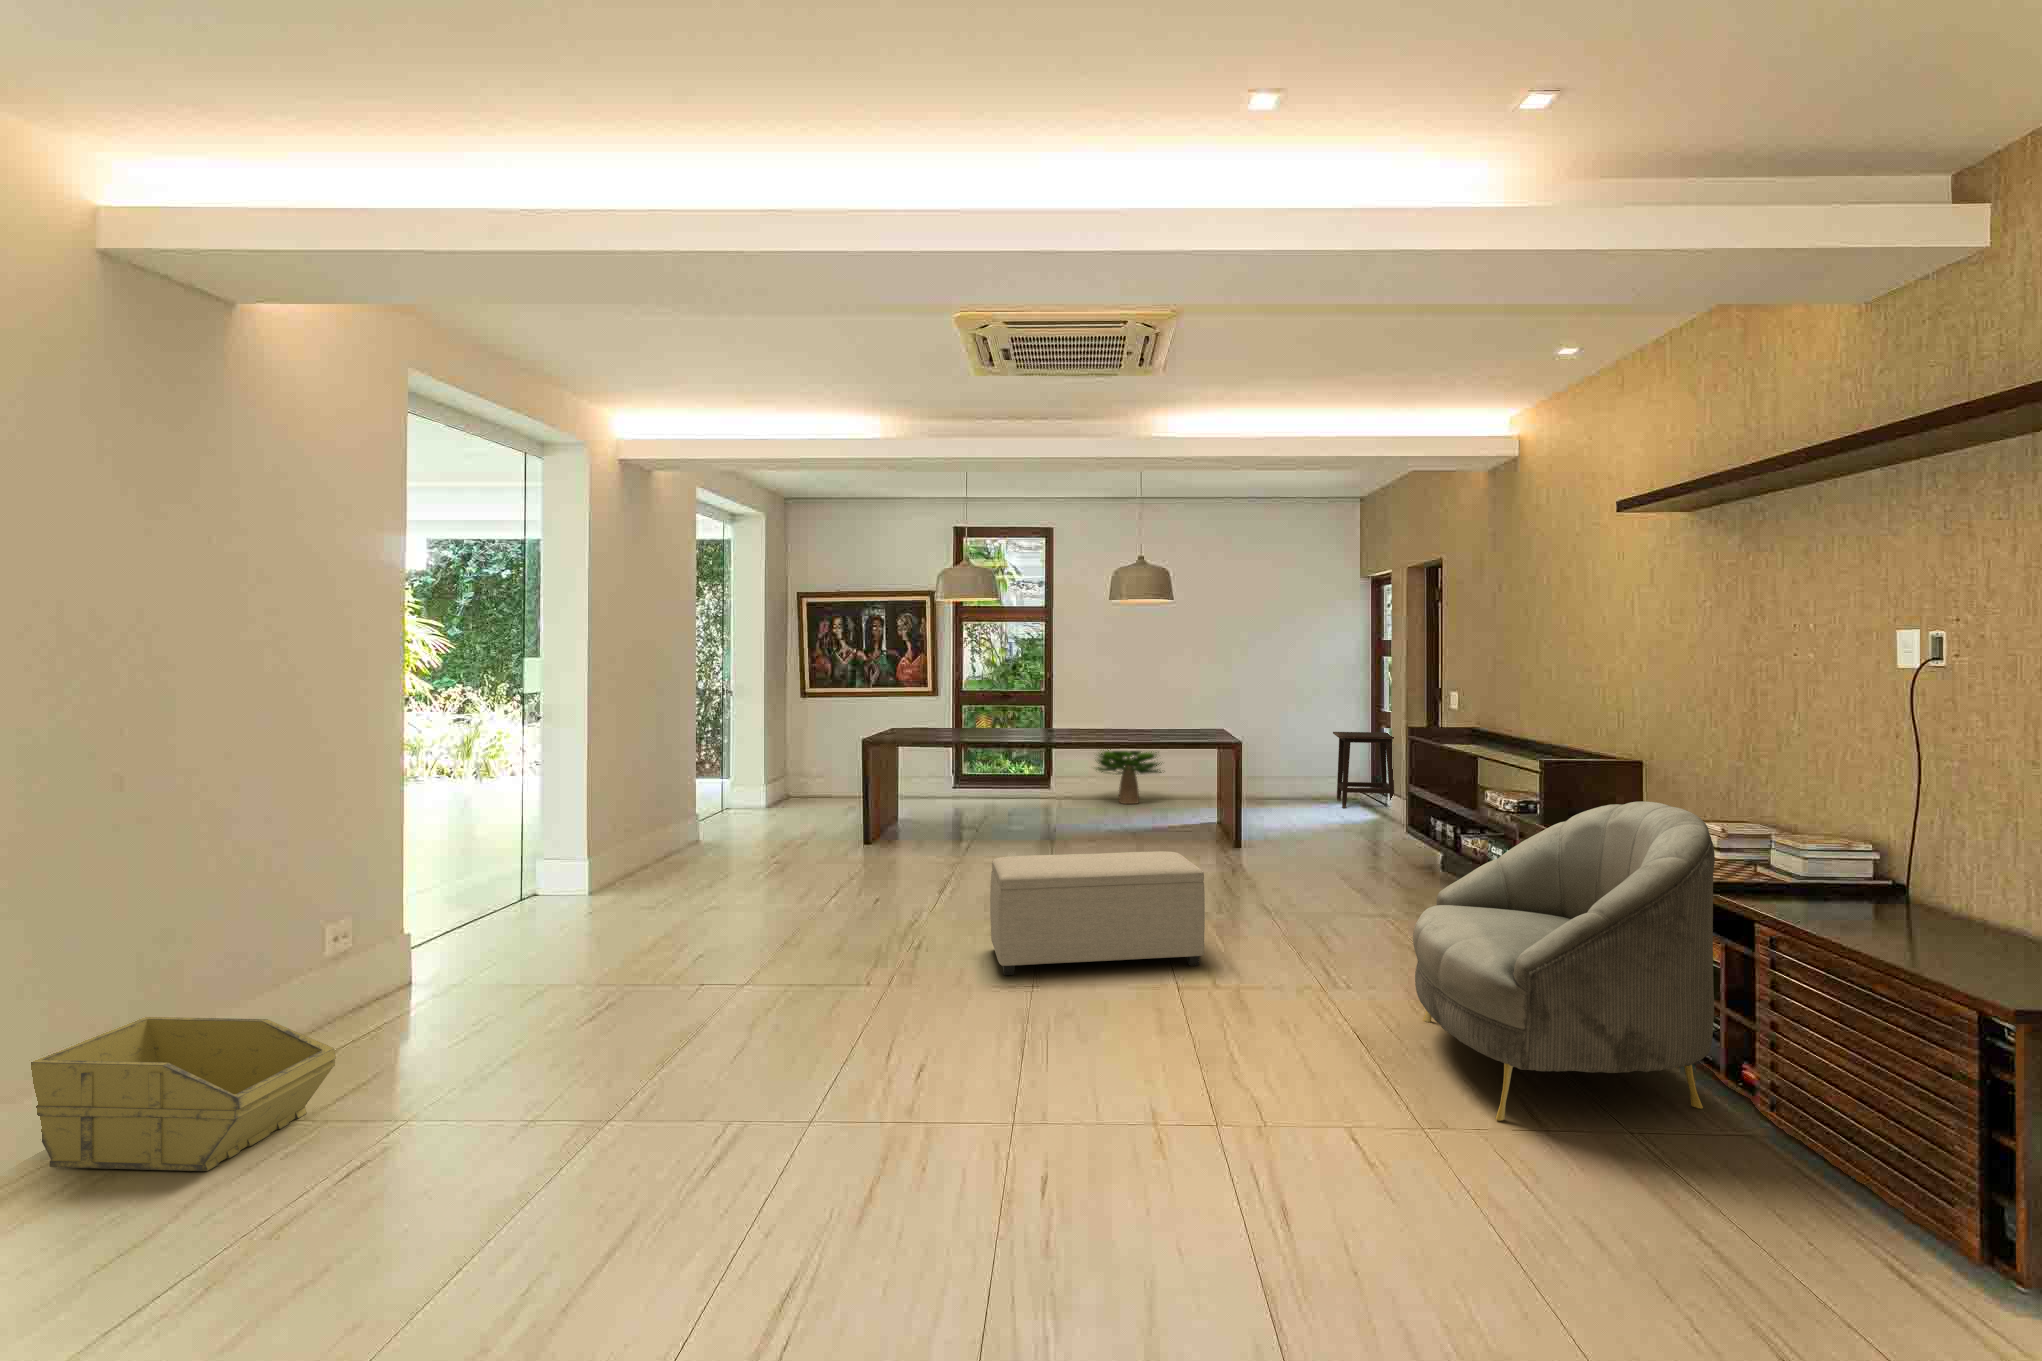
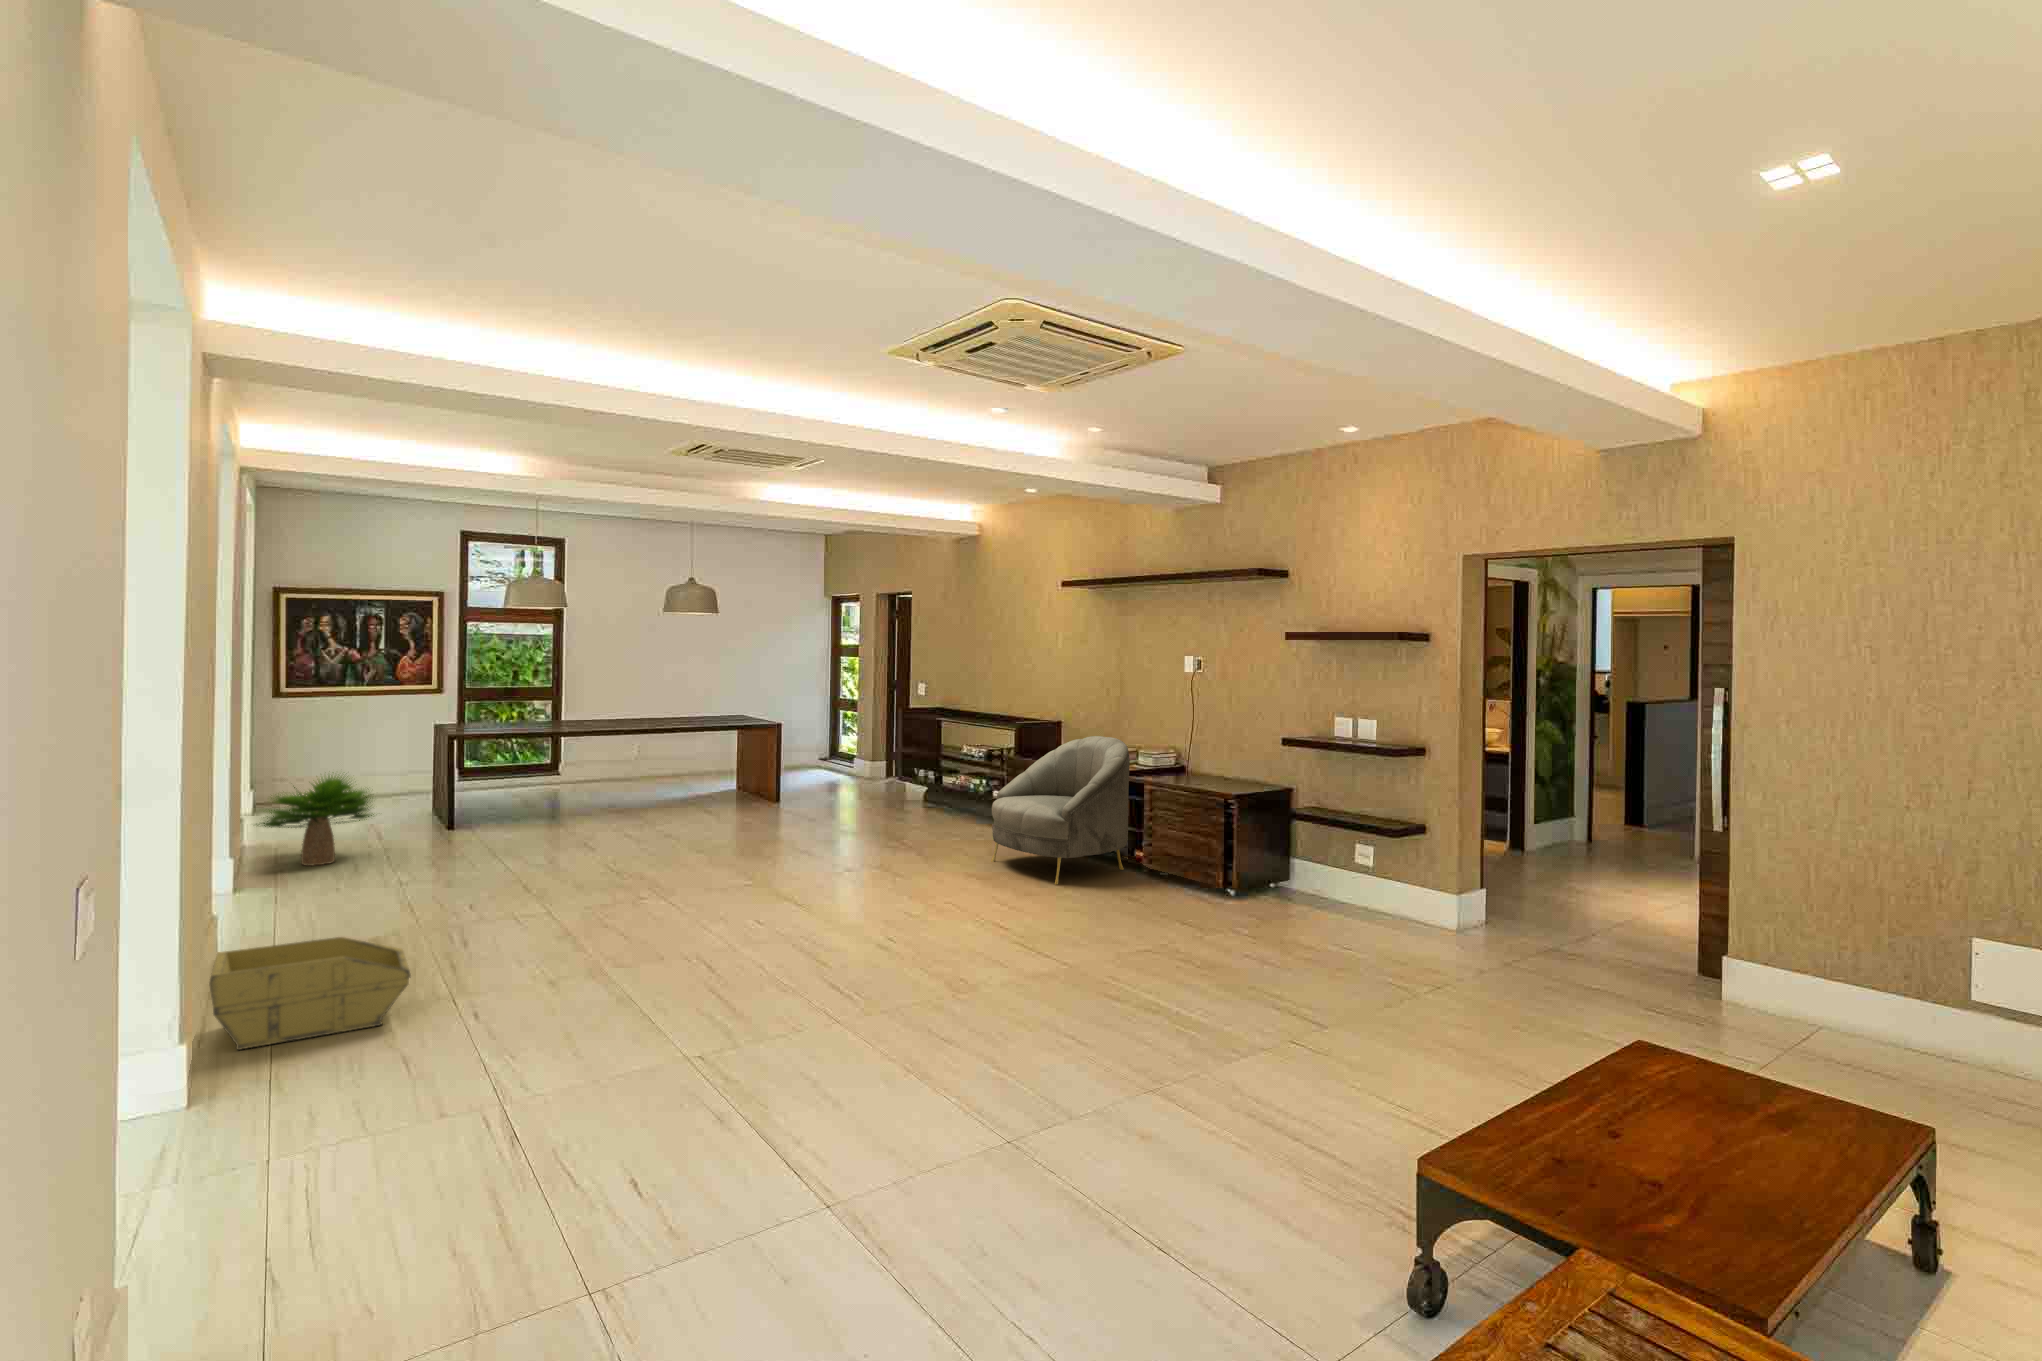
side table: present [1333,732,1394,808] -> none [805,715,859,773]
potted plant: present [1096,749,1162,804] -> present [256,775,374,866]
ottoman: present [990,851,1205,975] -> none [706,792,854,877]

